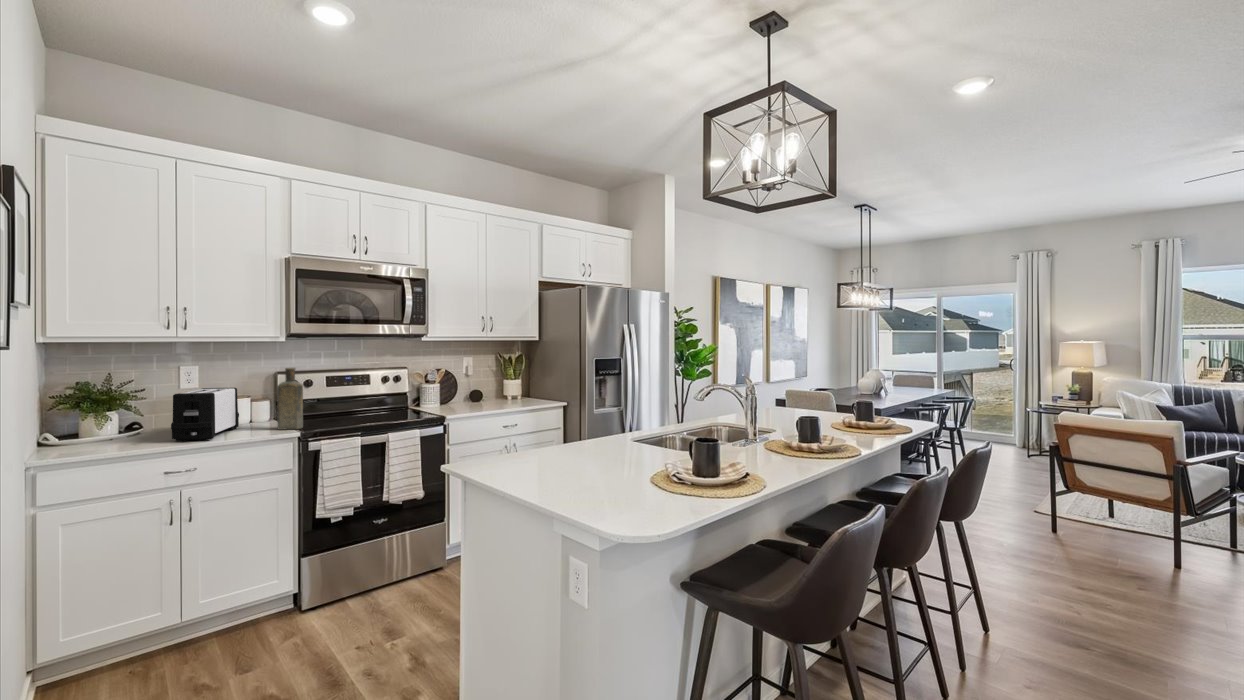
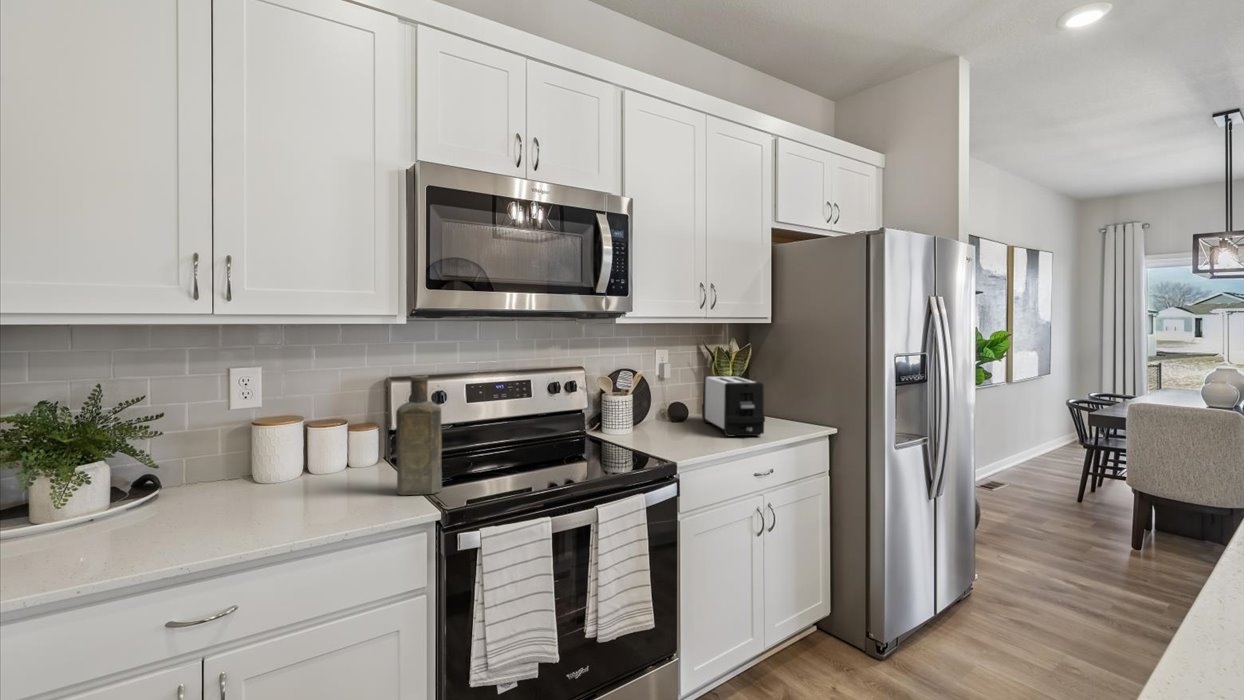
toaster: present [171,388,239,441] -> present [702,376,765,436]

